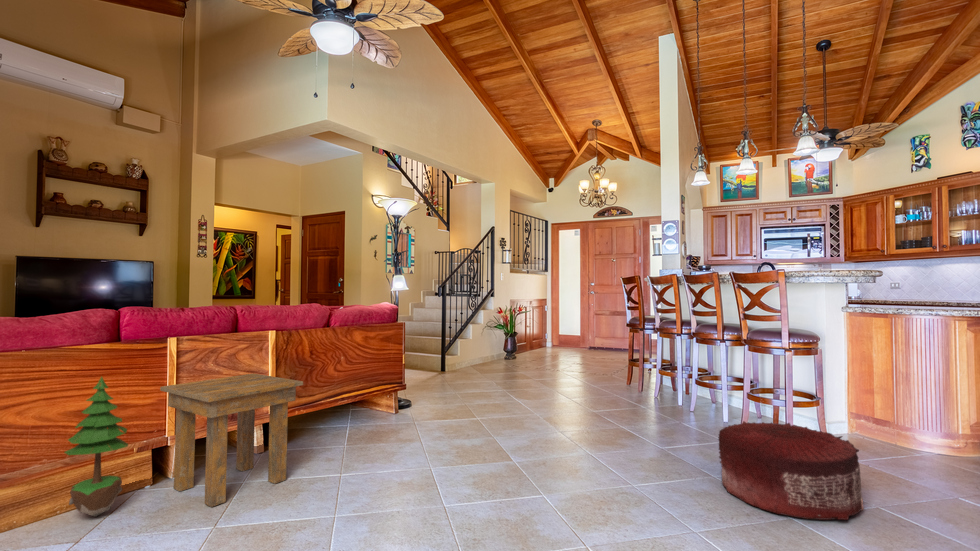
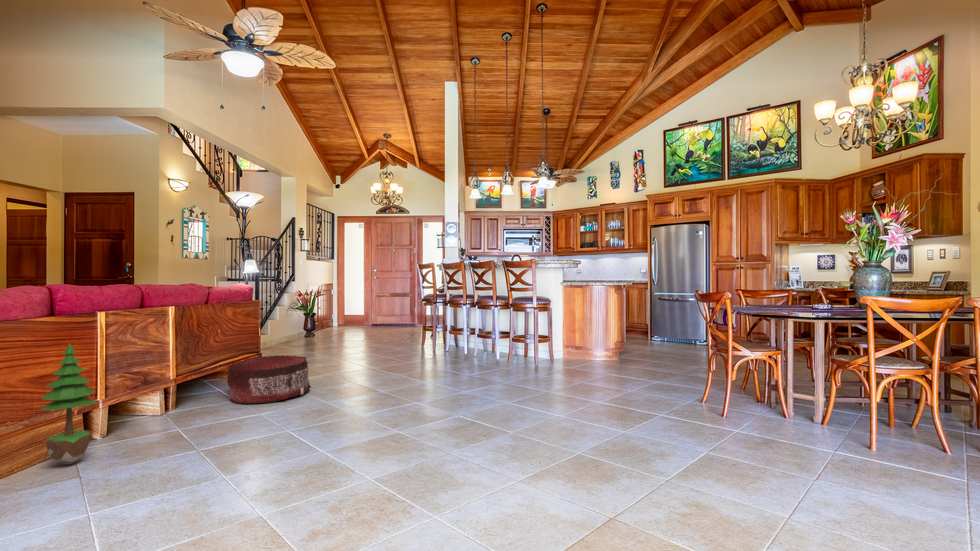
side table: present [160,373,303,507] -> none [98,343,232,443]
pouf: present [718,421,864,520] -> present [227,355,311,404]

